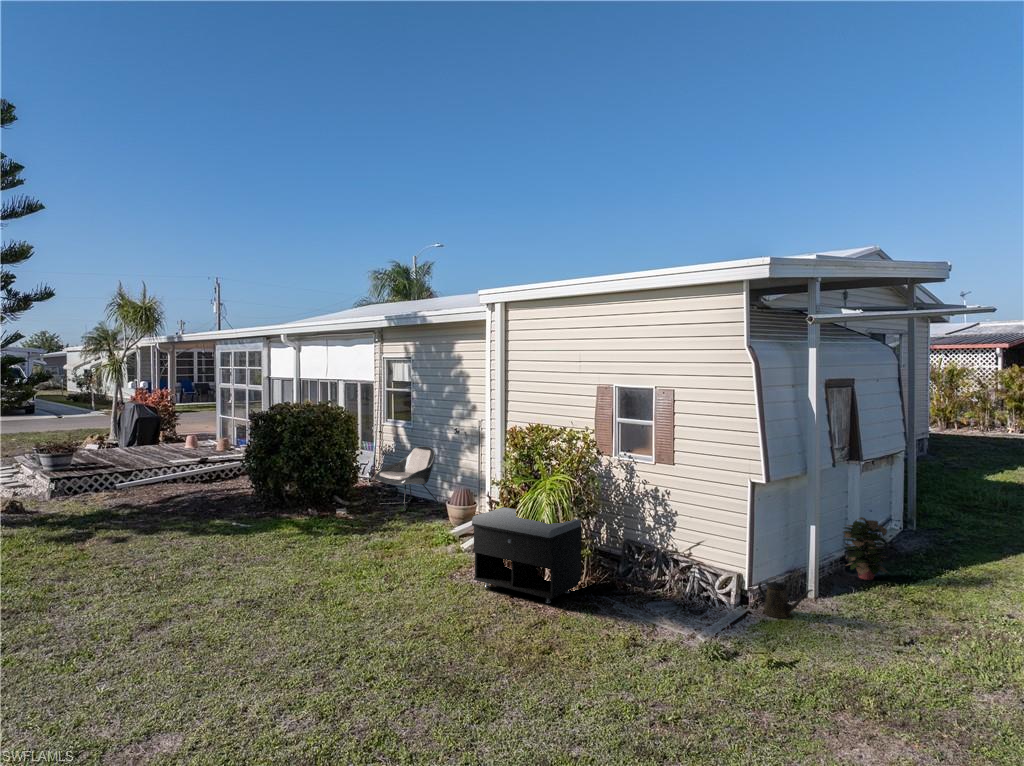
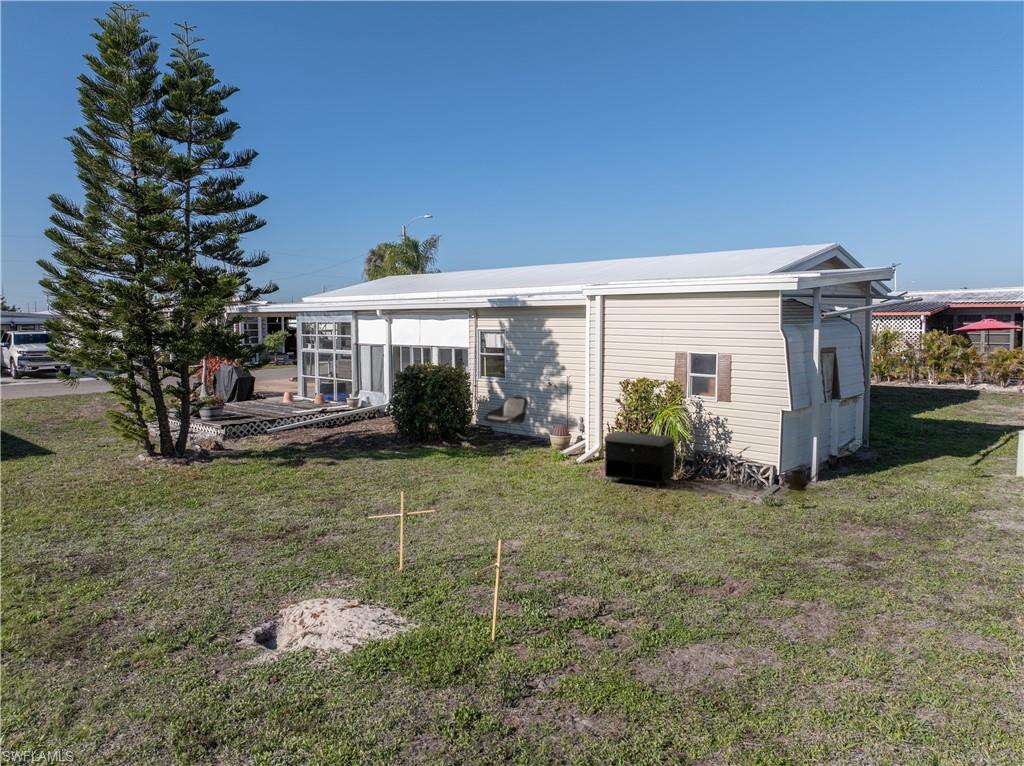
decorative plant: present [843,517,888,580] -> none [828,434,859,473]

